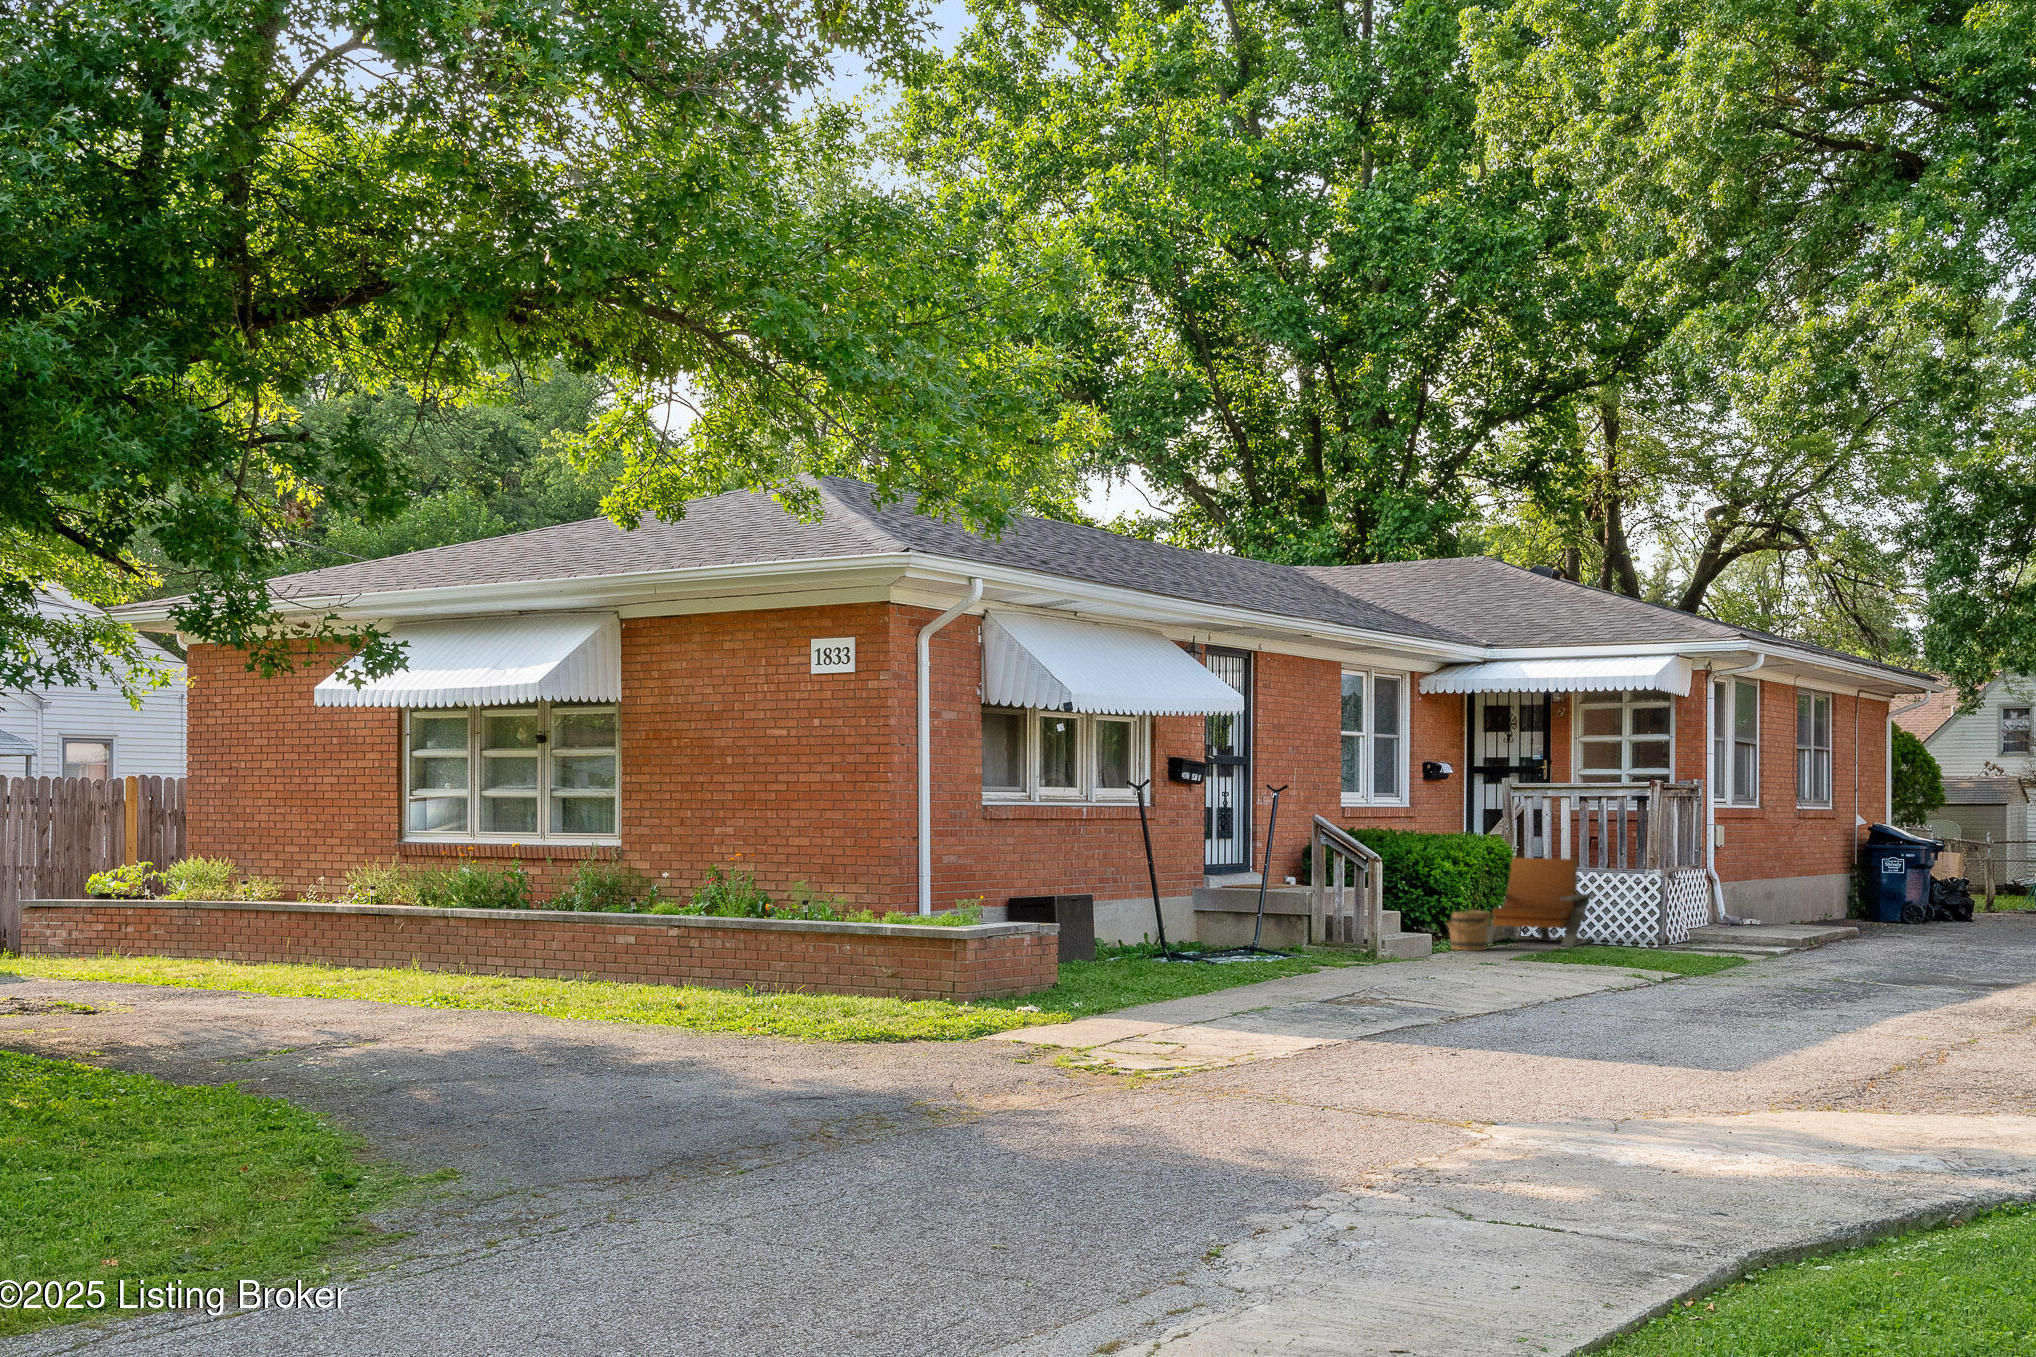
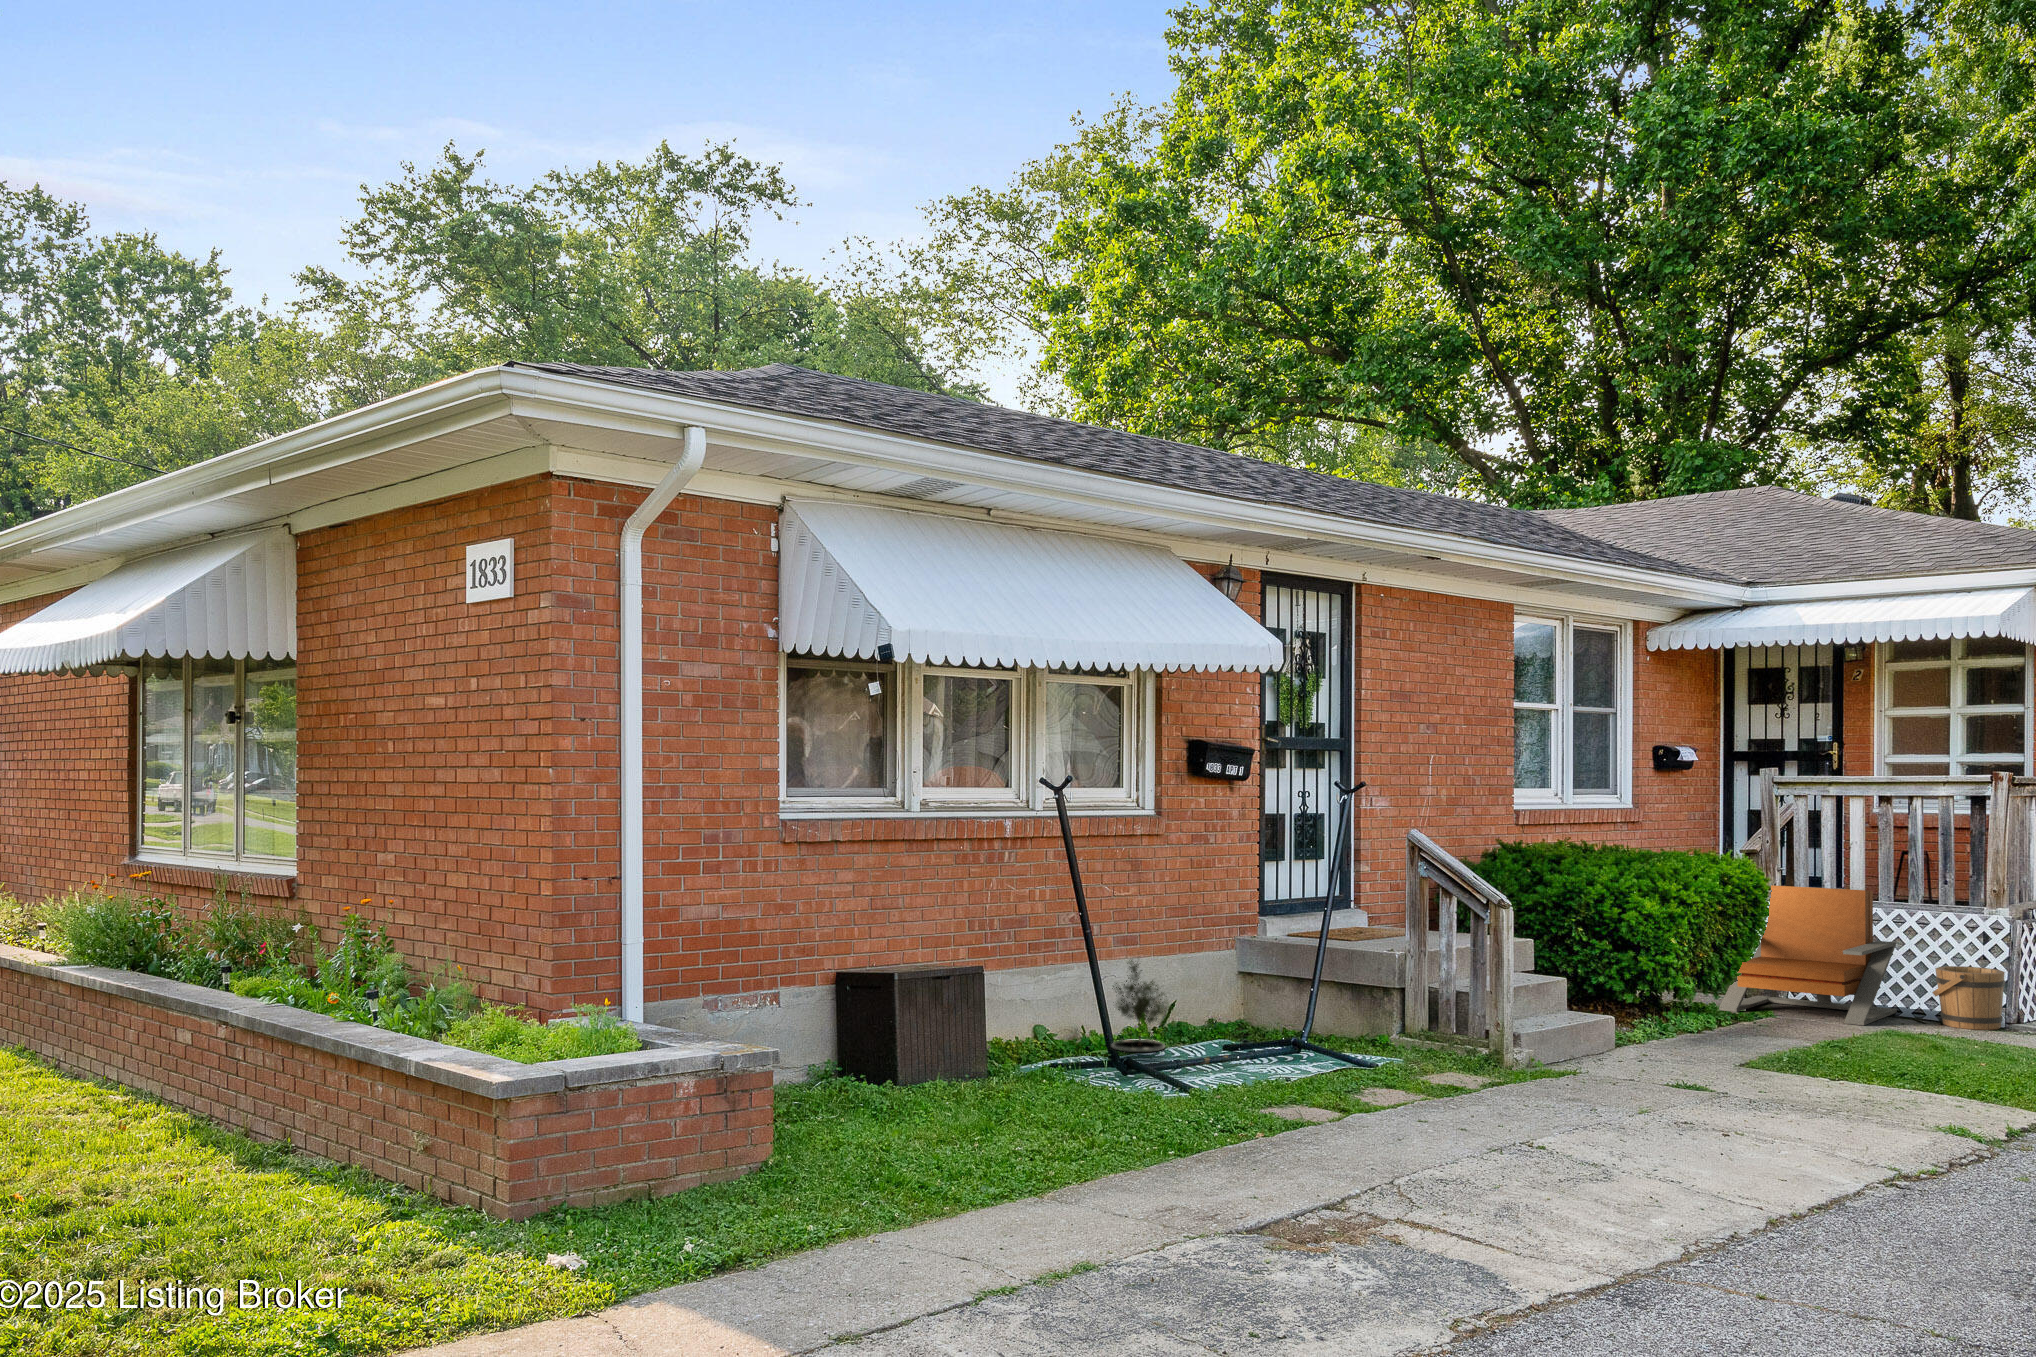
potted tree: none [1107,896,1152,963] -> present [1112,960,1167,1052]
bucket: present [1447,910,1491,951] -> present [1932,966,2005,1030]

